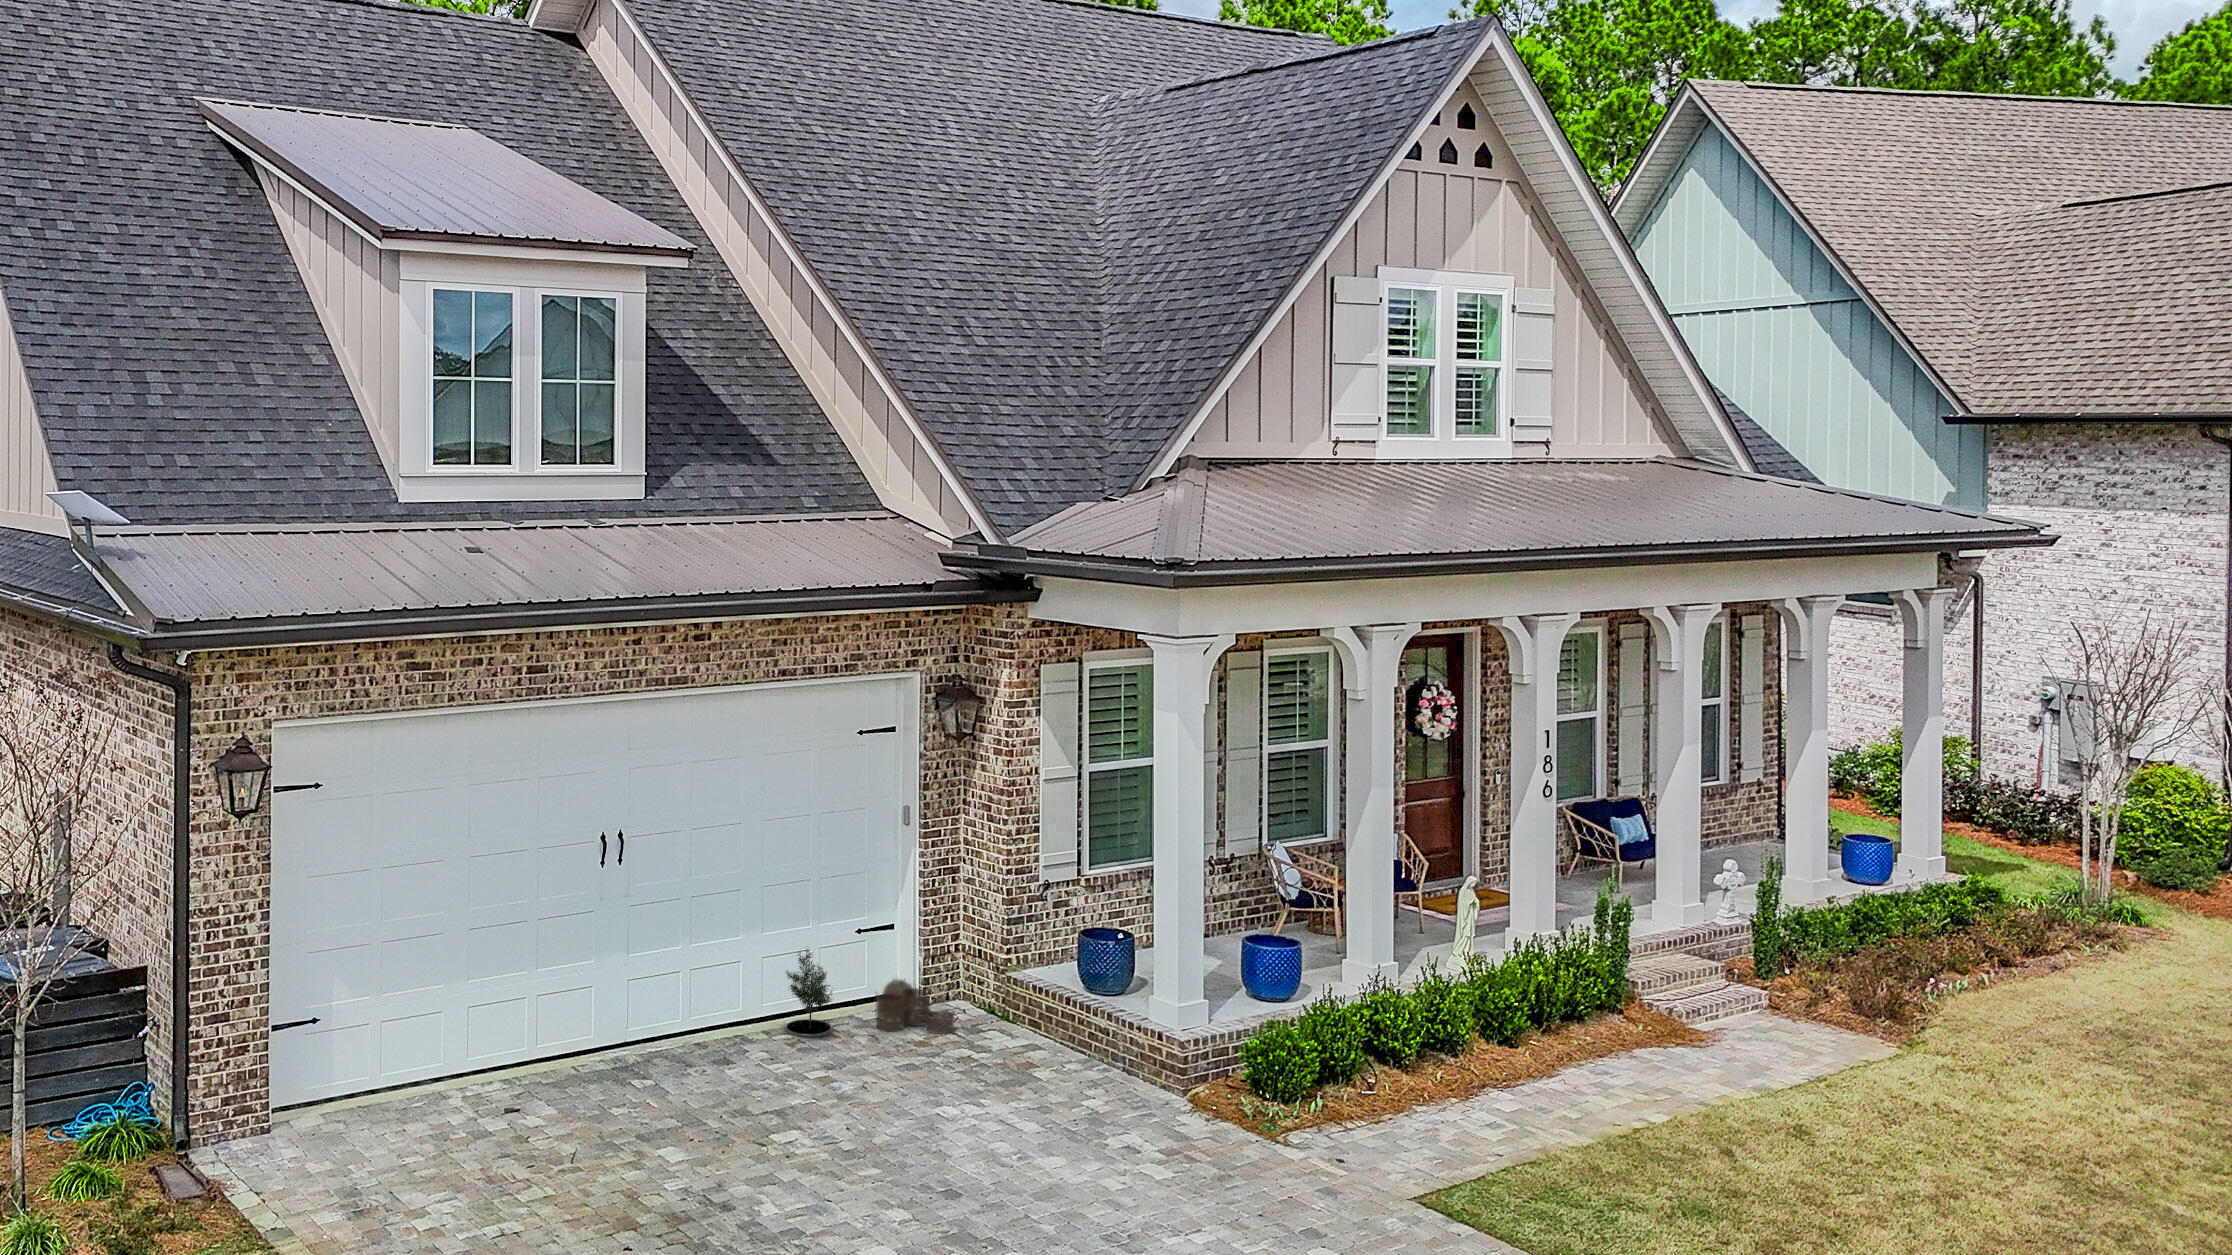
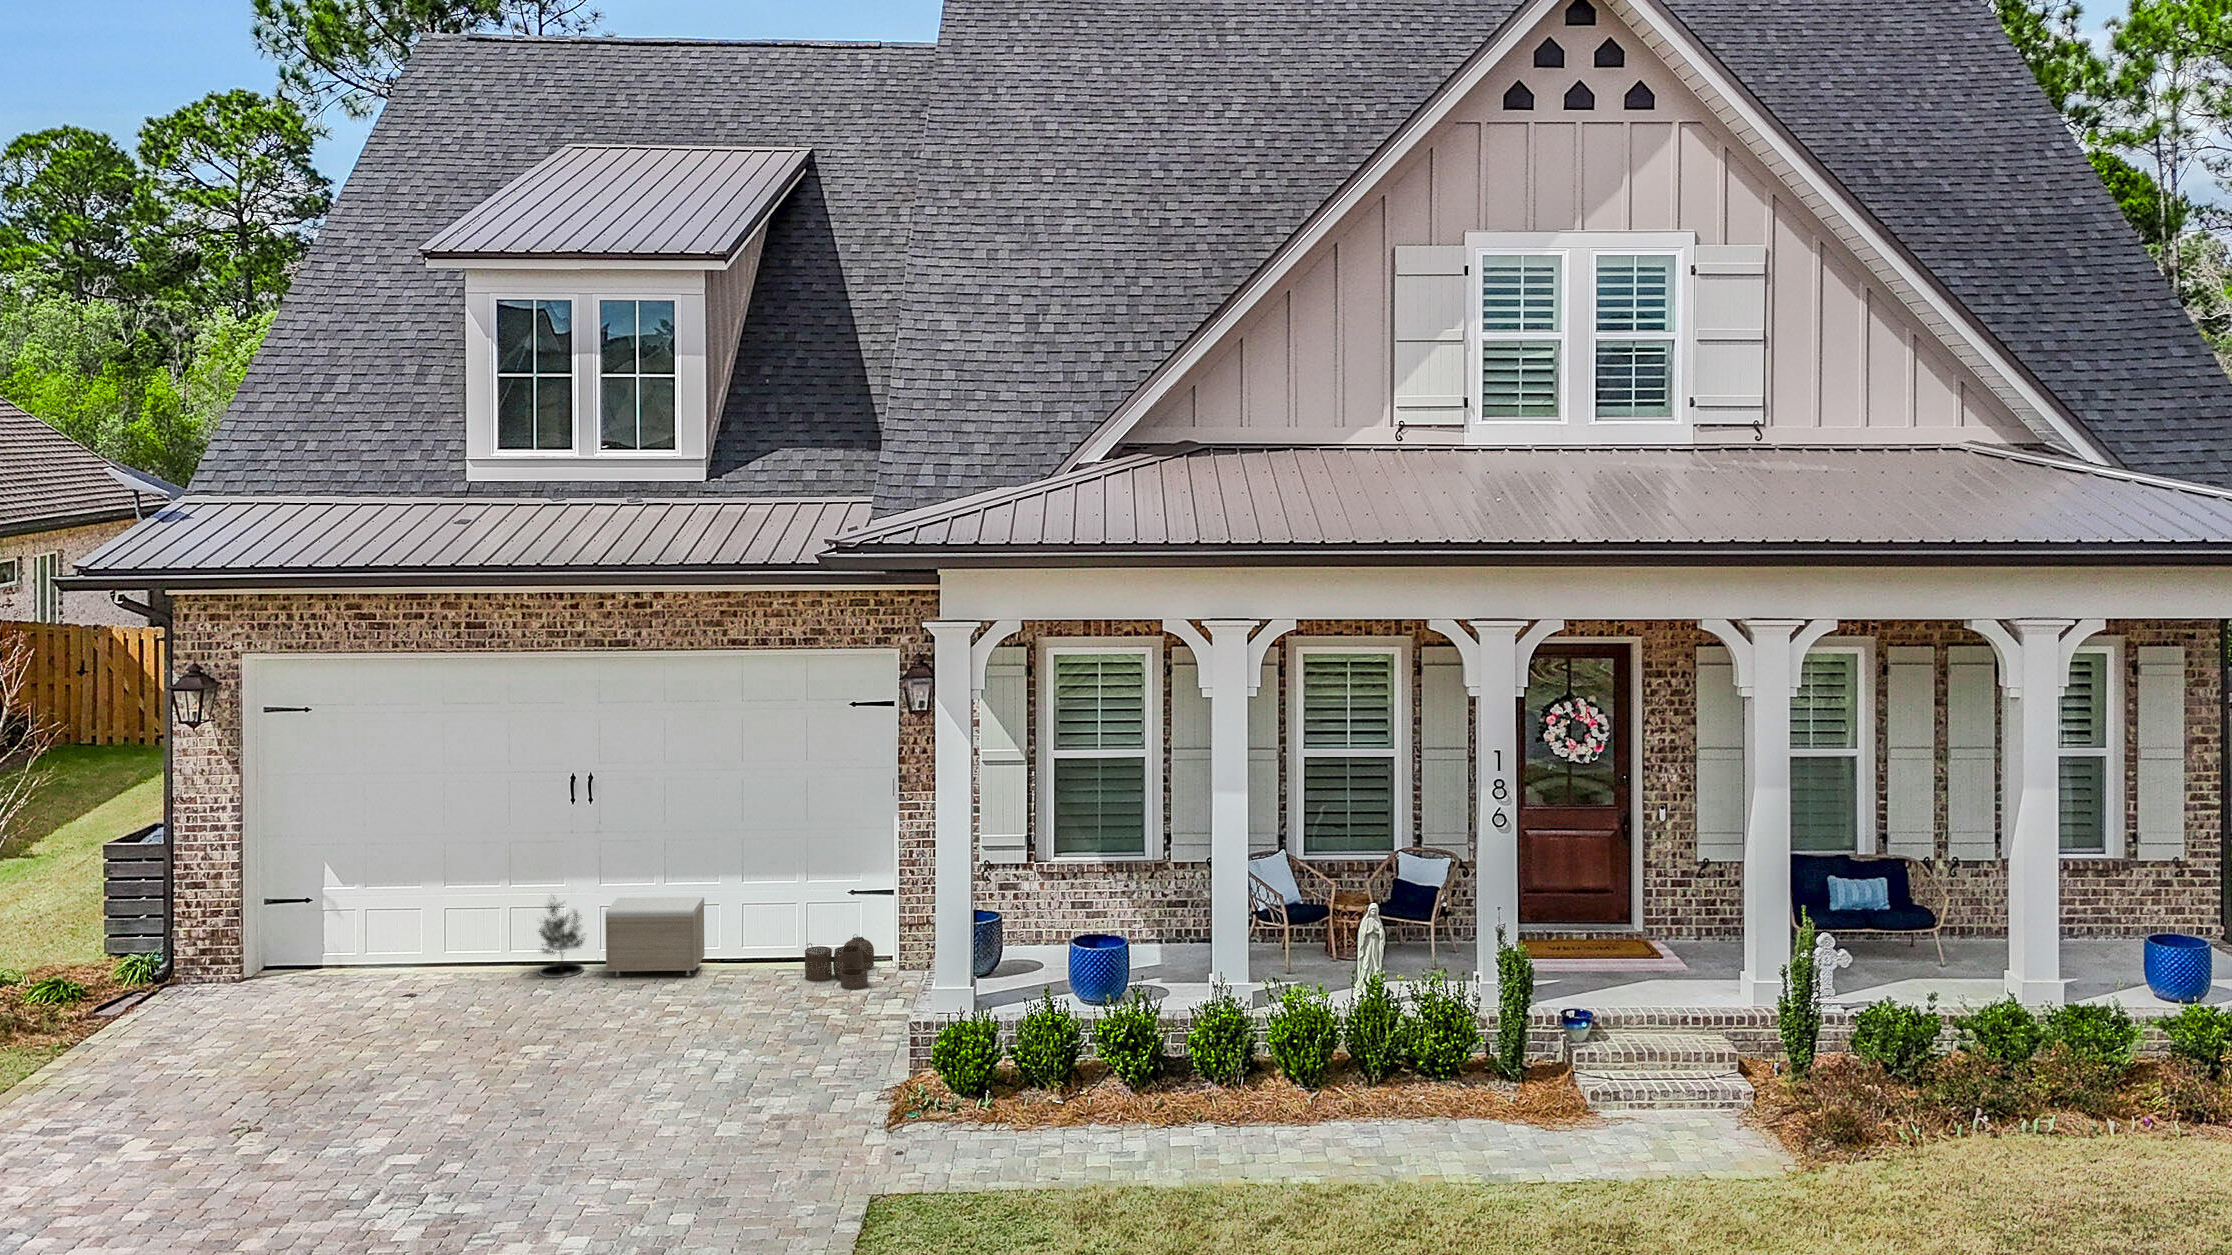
potted tree: present [785,950,833,1037] -> present [538,894,585,978]
storage bench: none [665,957,777,1058] -> present [606,897,704,976]

